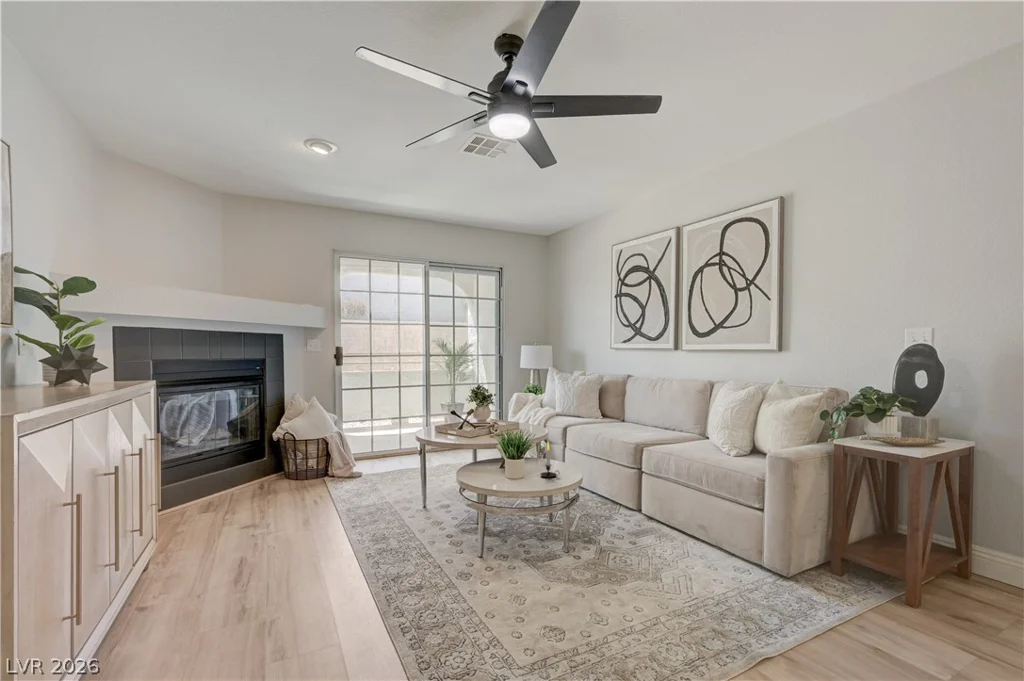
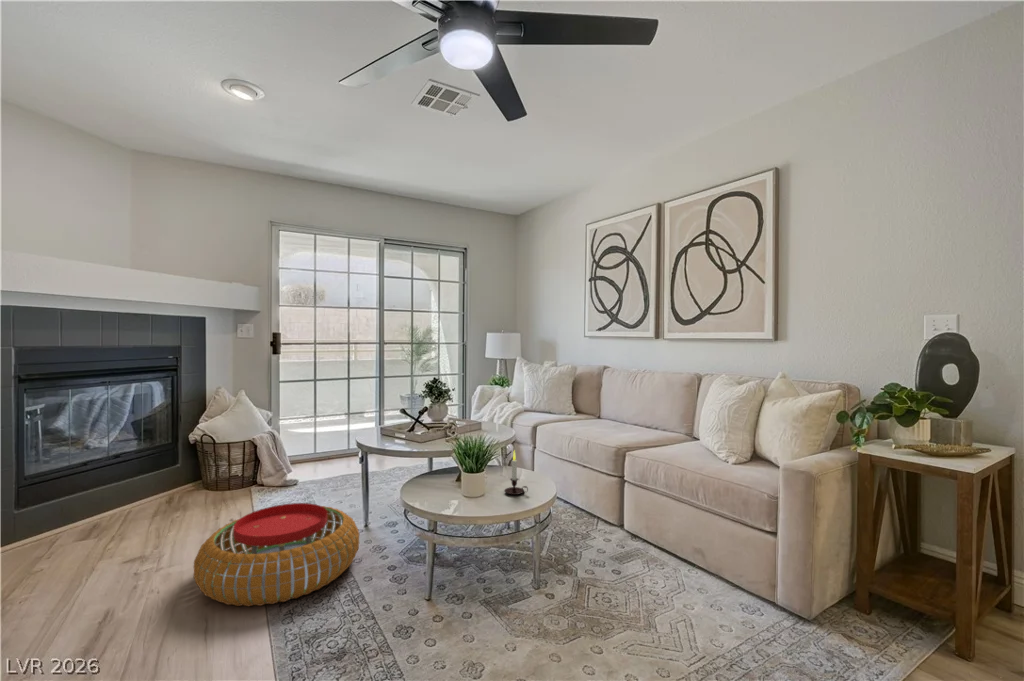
pouf: none [301,485,423,558] -> present [194,503,359,606]

